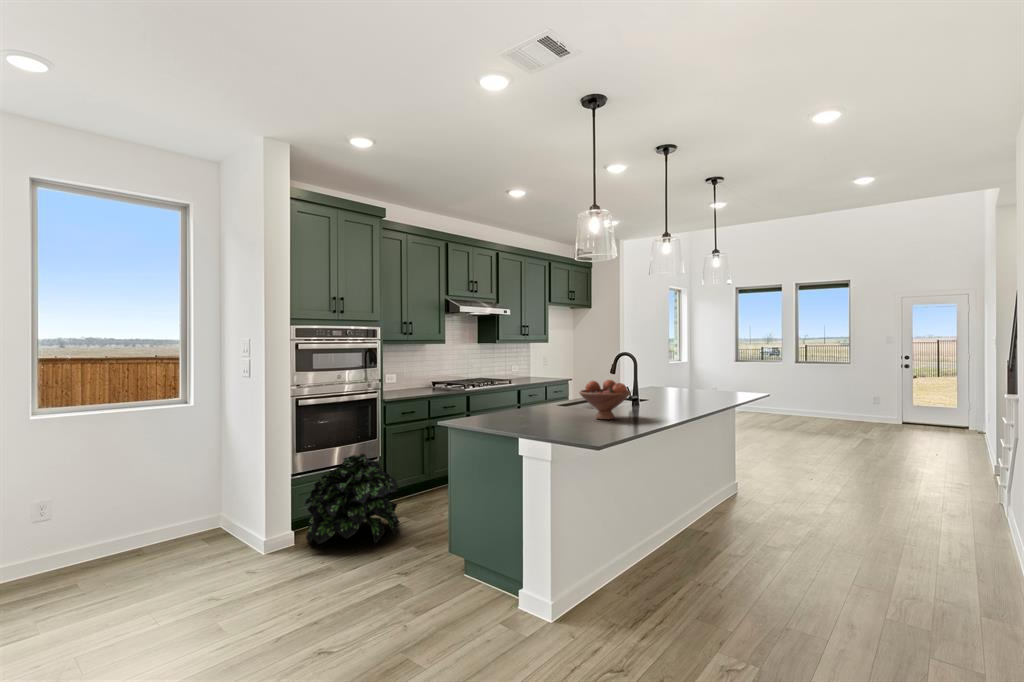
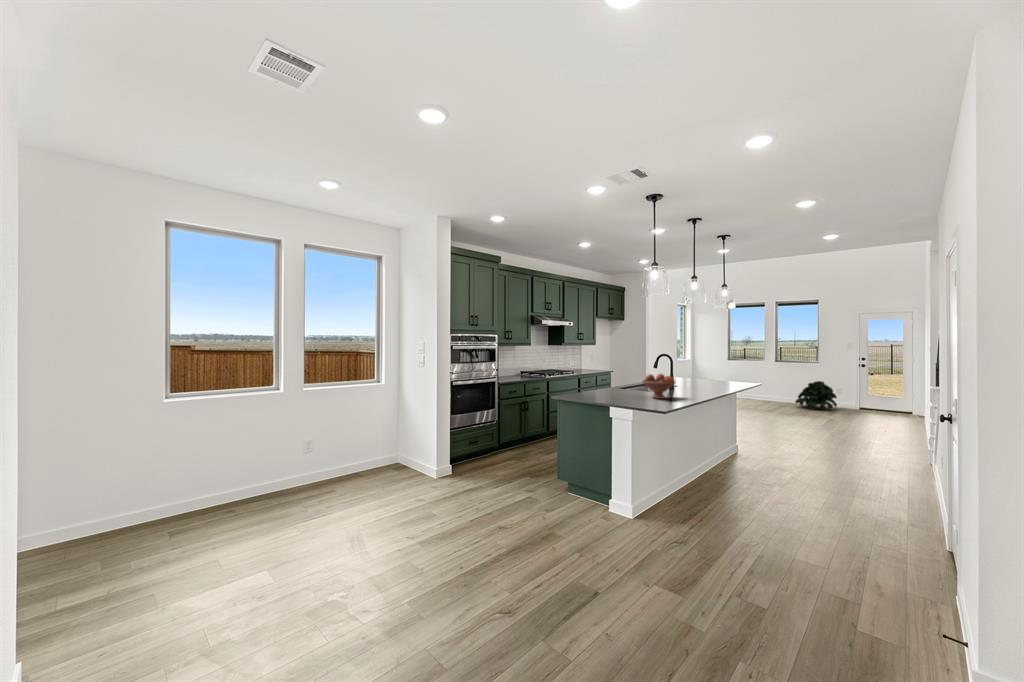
potted plant: present [305,454,399,544] -> present [796,381,837,409]

